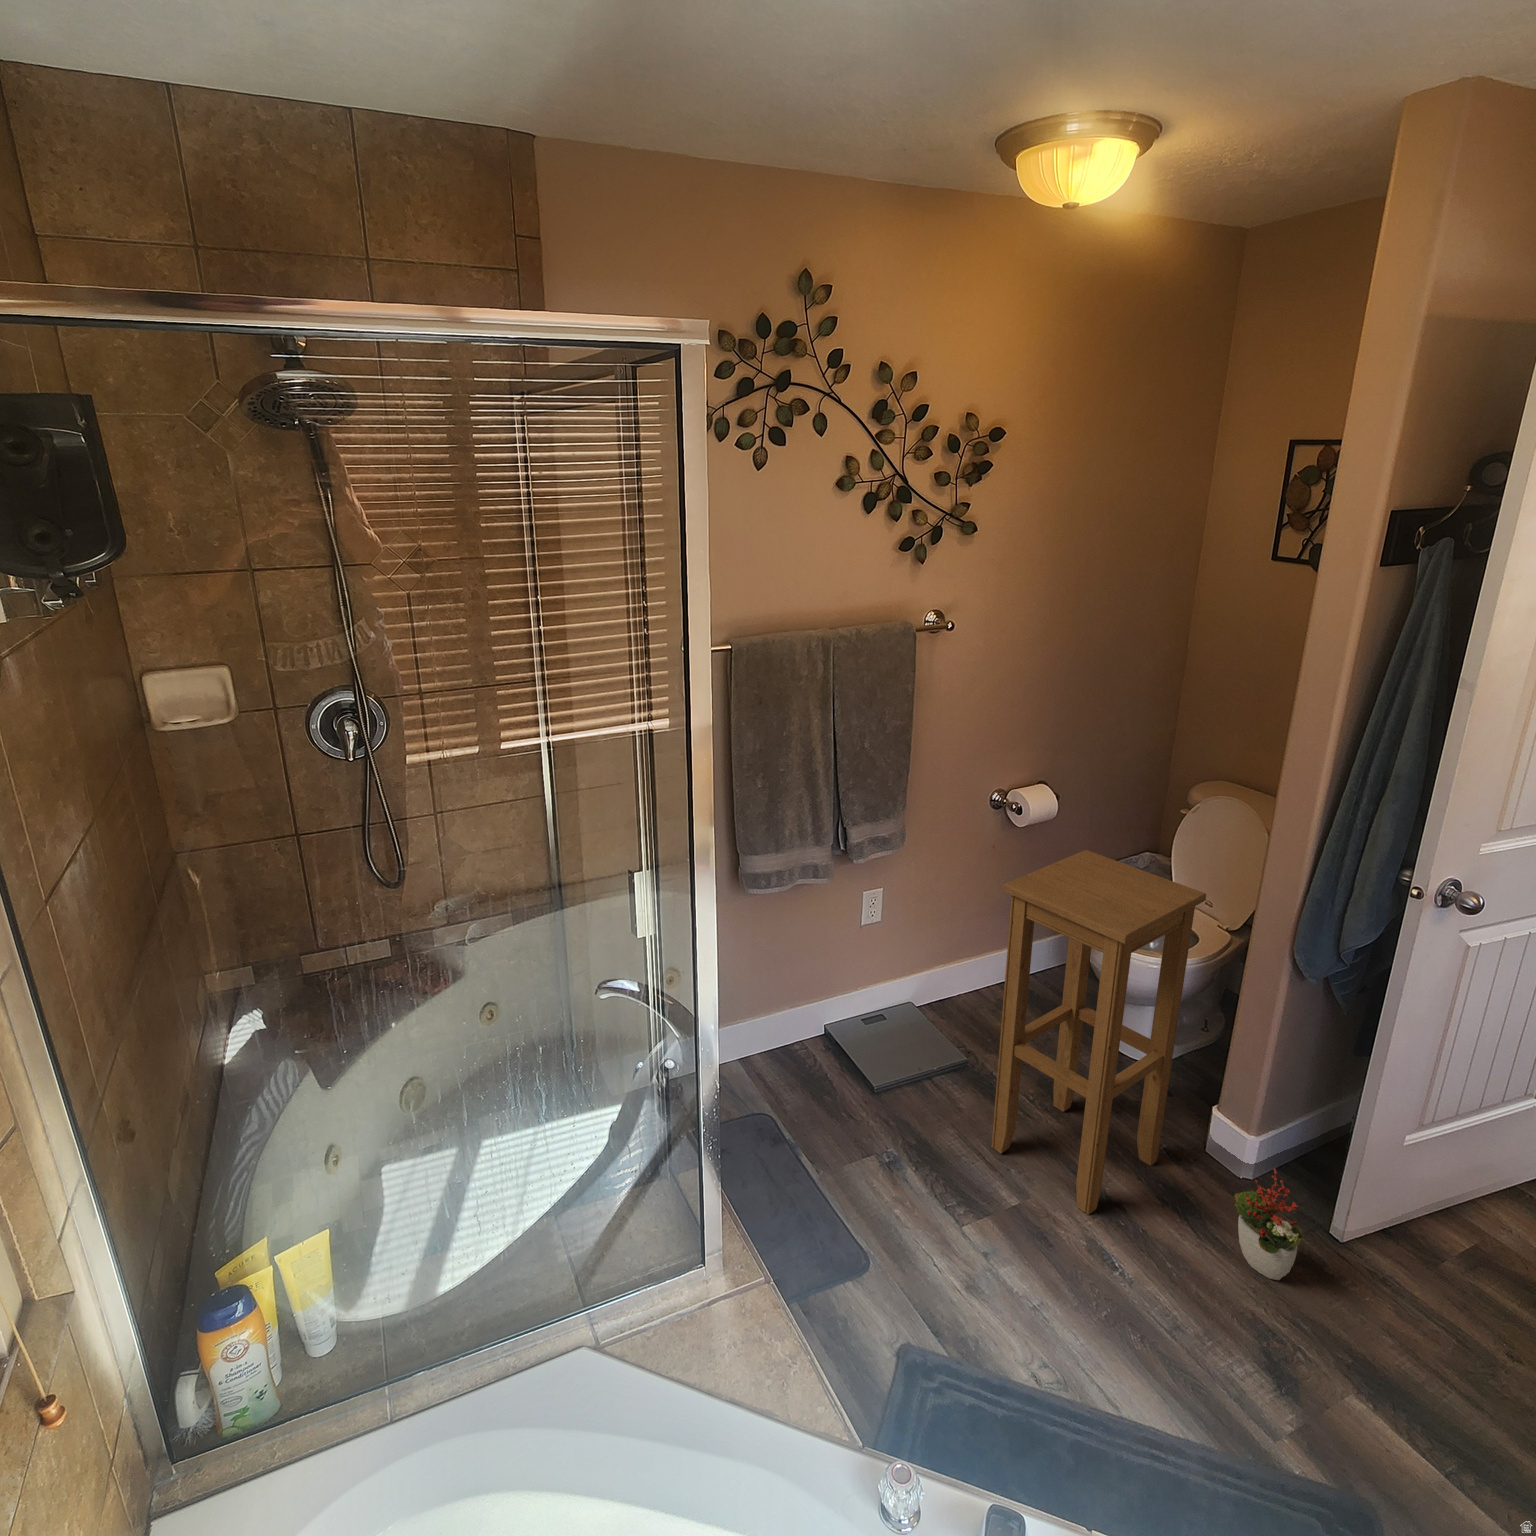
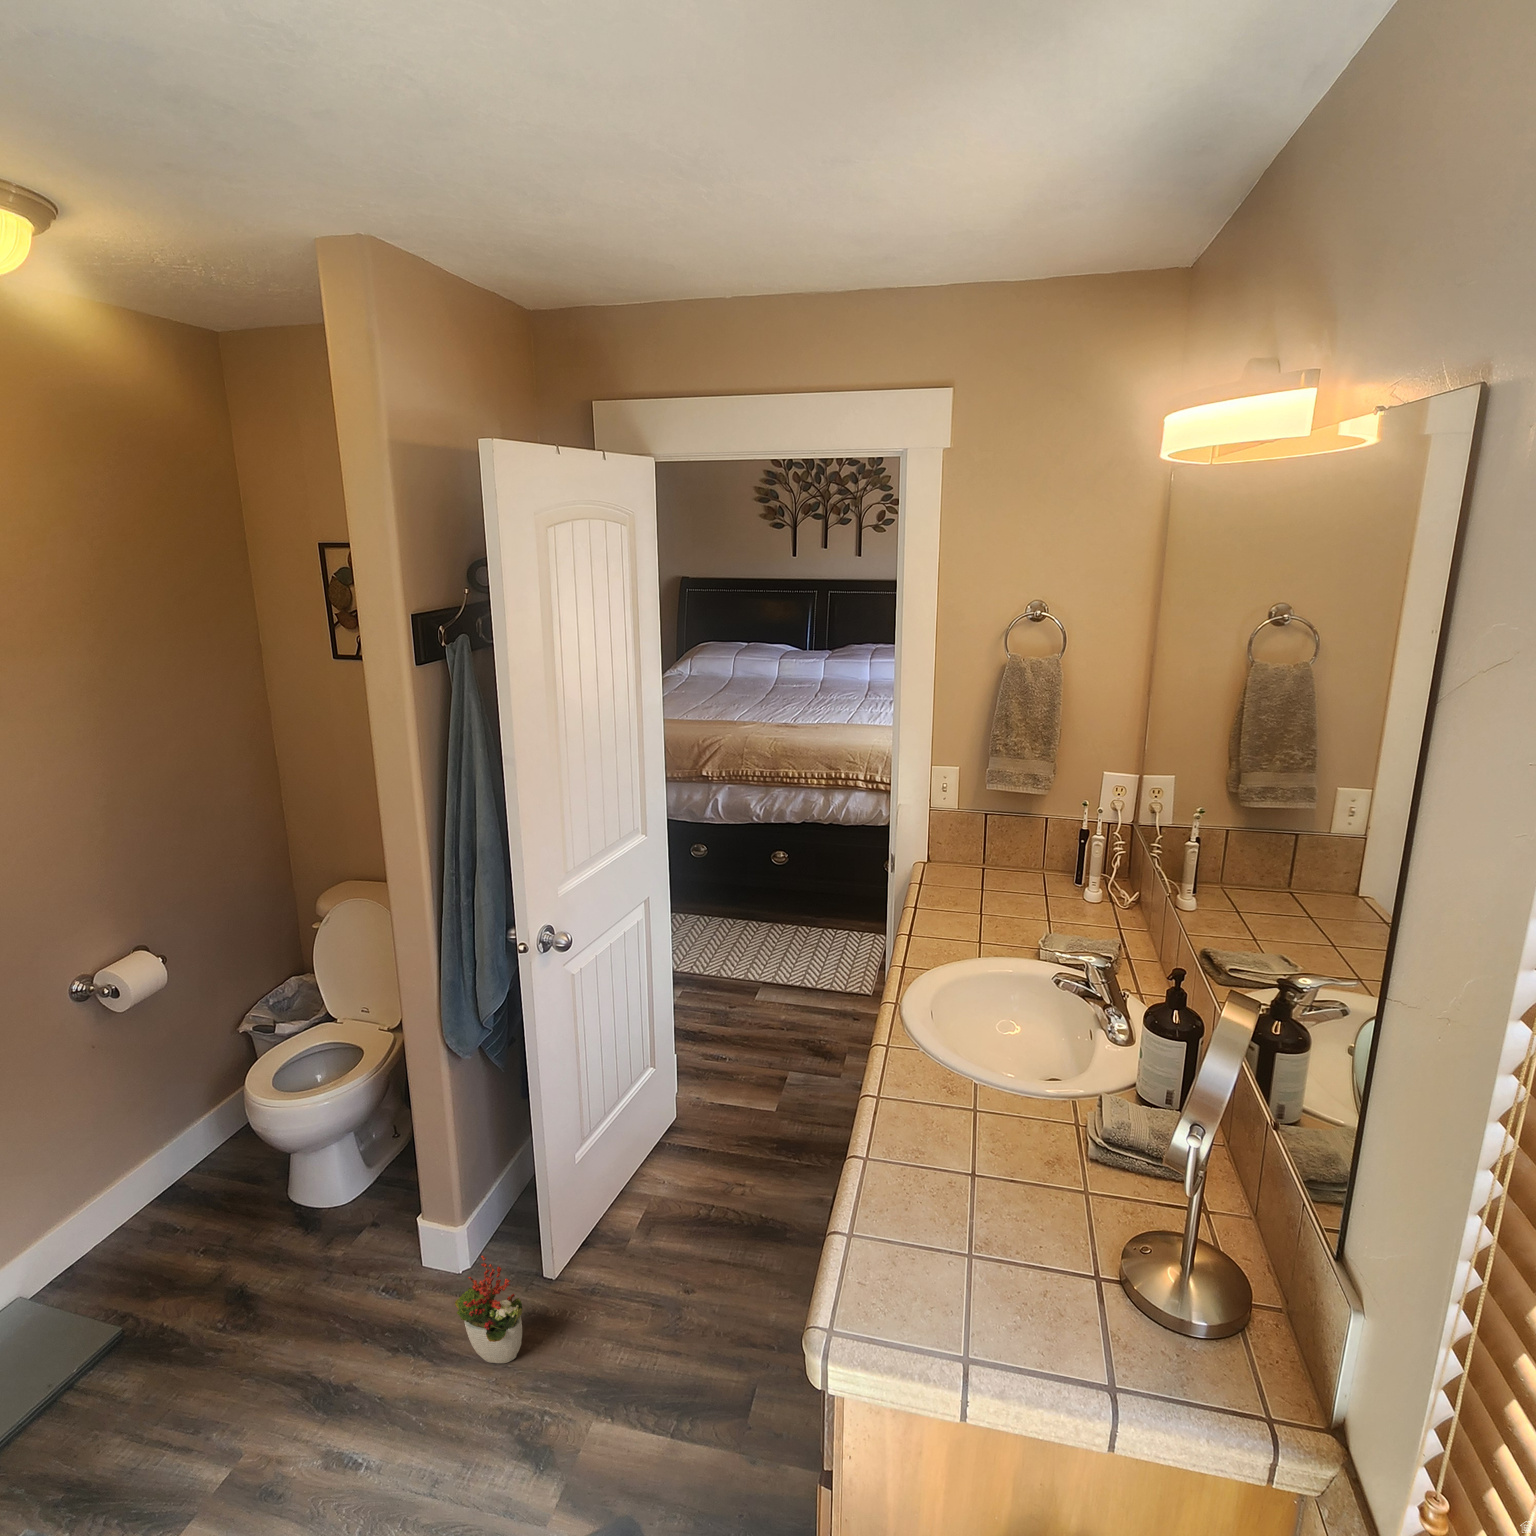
stool: present [992,850,1206,1214] -> none [92,1015,377,1424]

